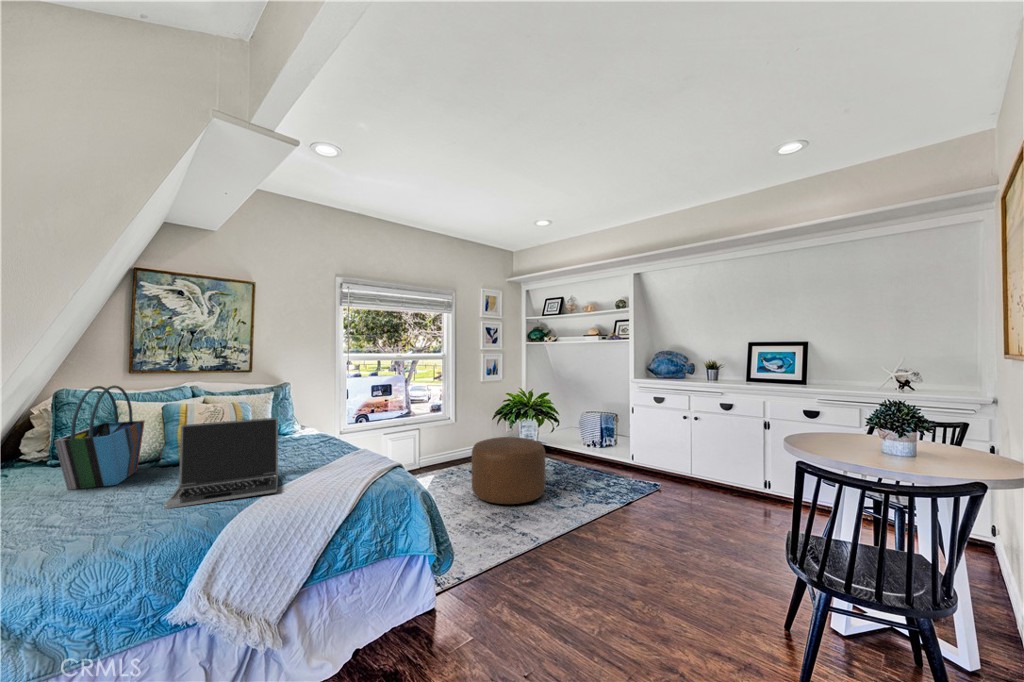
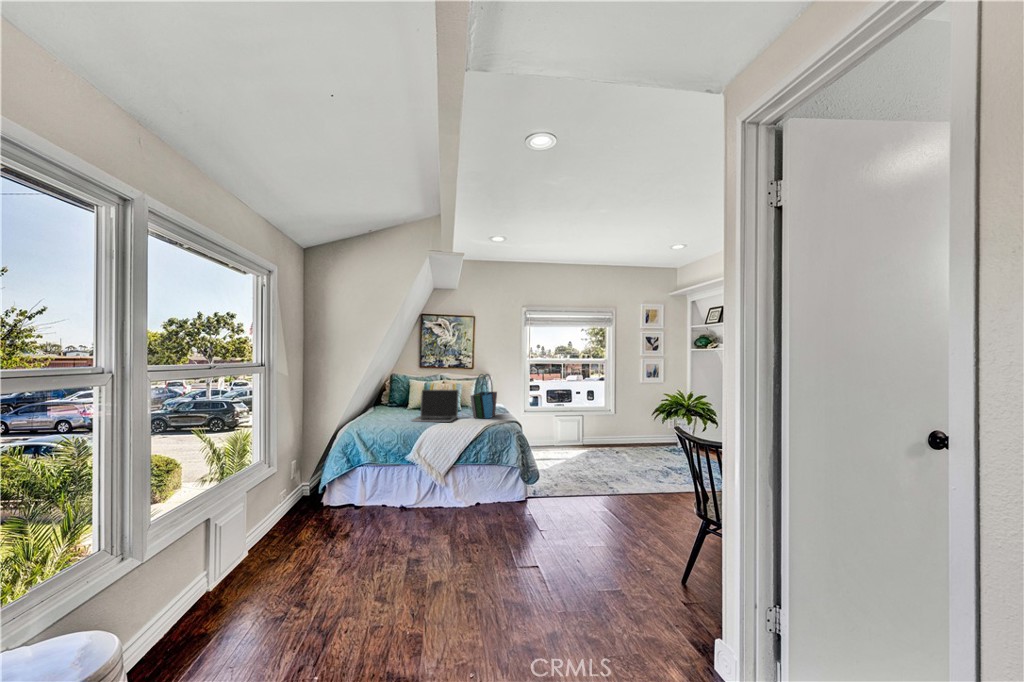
tote bag: present [54,386,145,490] -> present [470,374,497,419]
ottoman: present [472,437,546,504] -> none [602,425,661,473]

